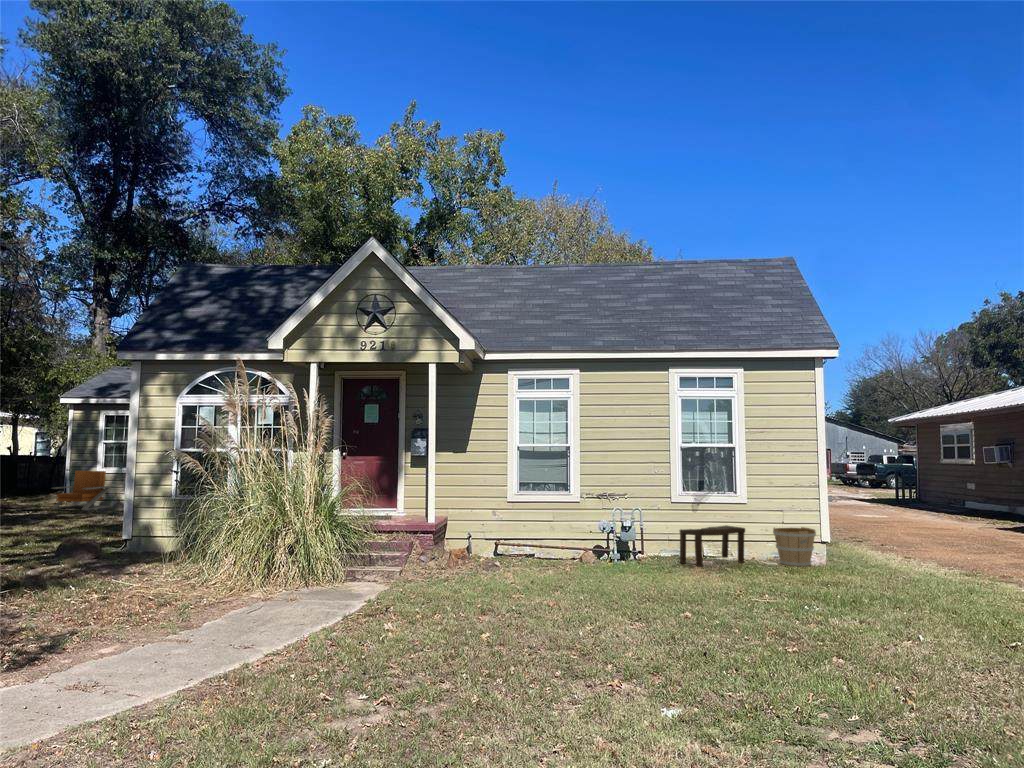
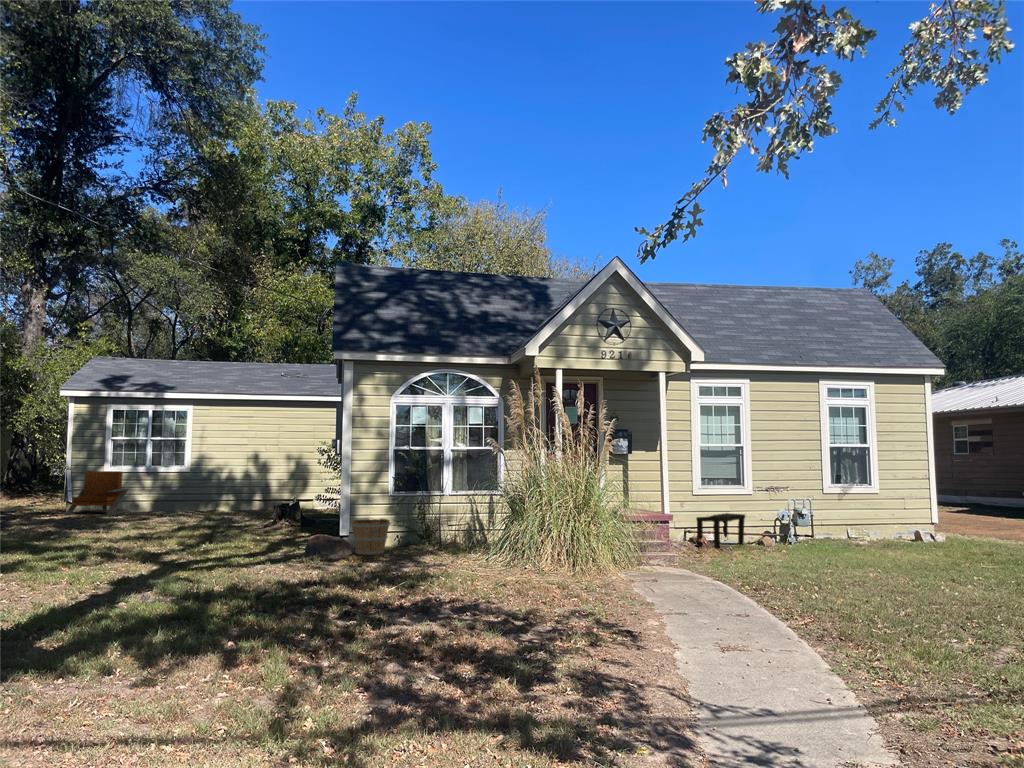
bench: present [680,525,745,567] -> present [696,513,745,548]
wooden bucket: present [773,527,816,566] -> present [351,519,390,555]

